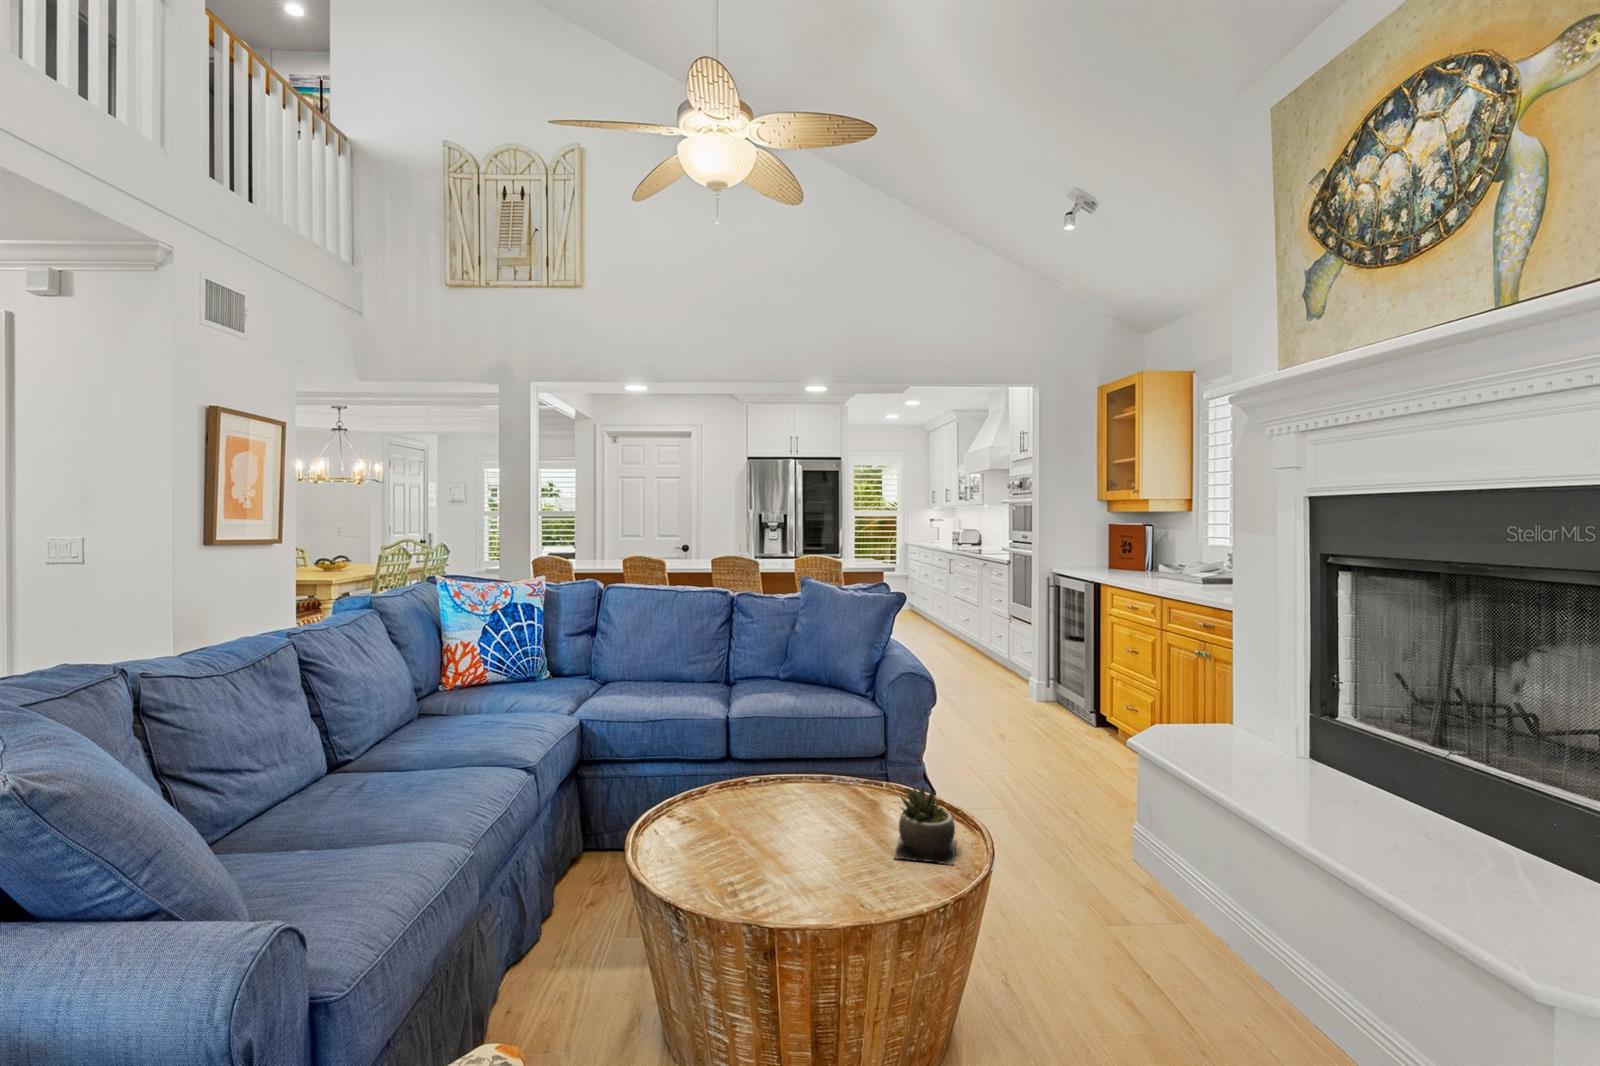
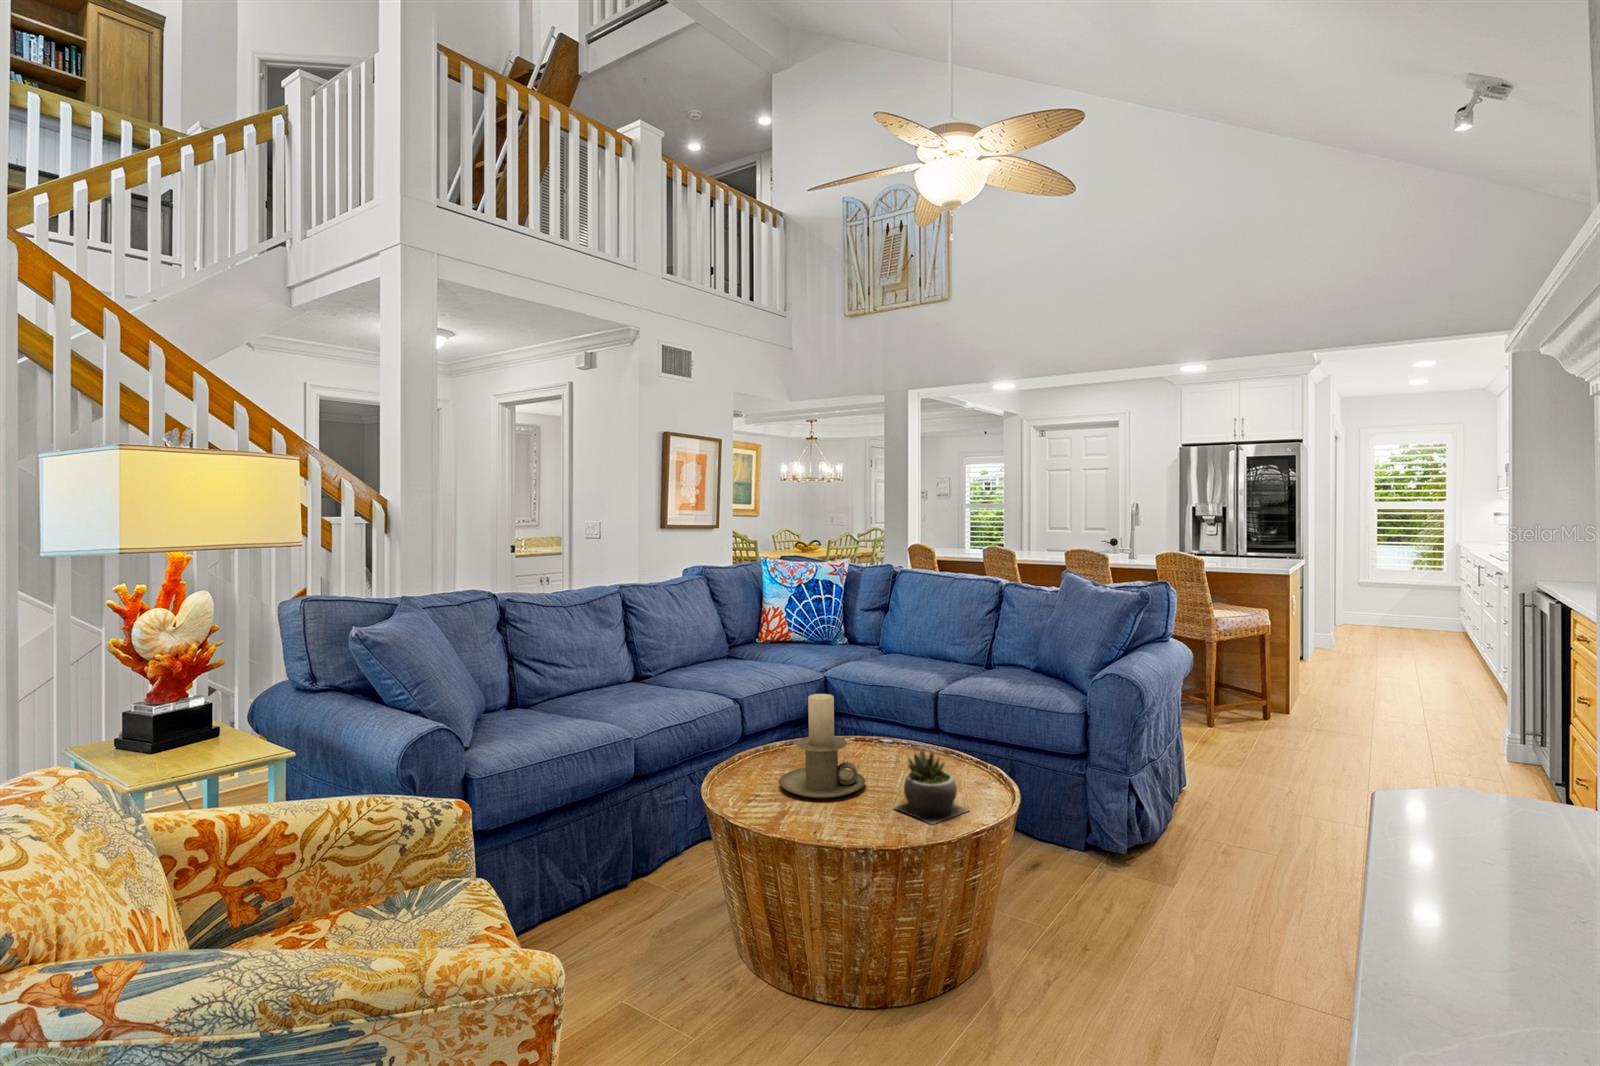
candle holder: none [737,744,840,872] -> present [779,694,865,798]

